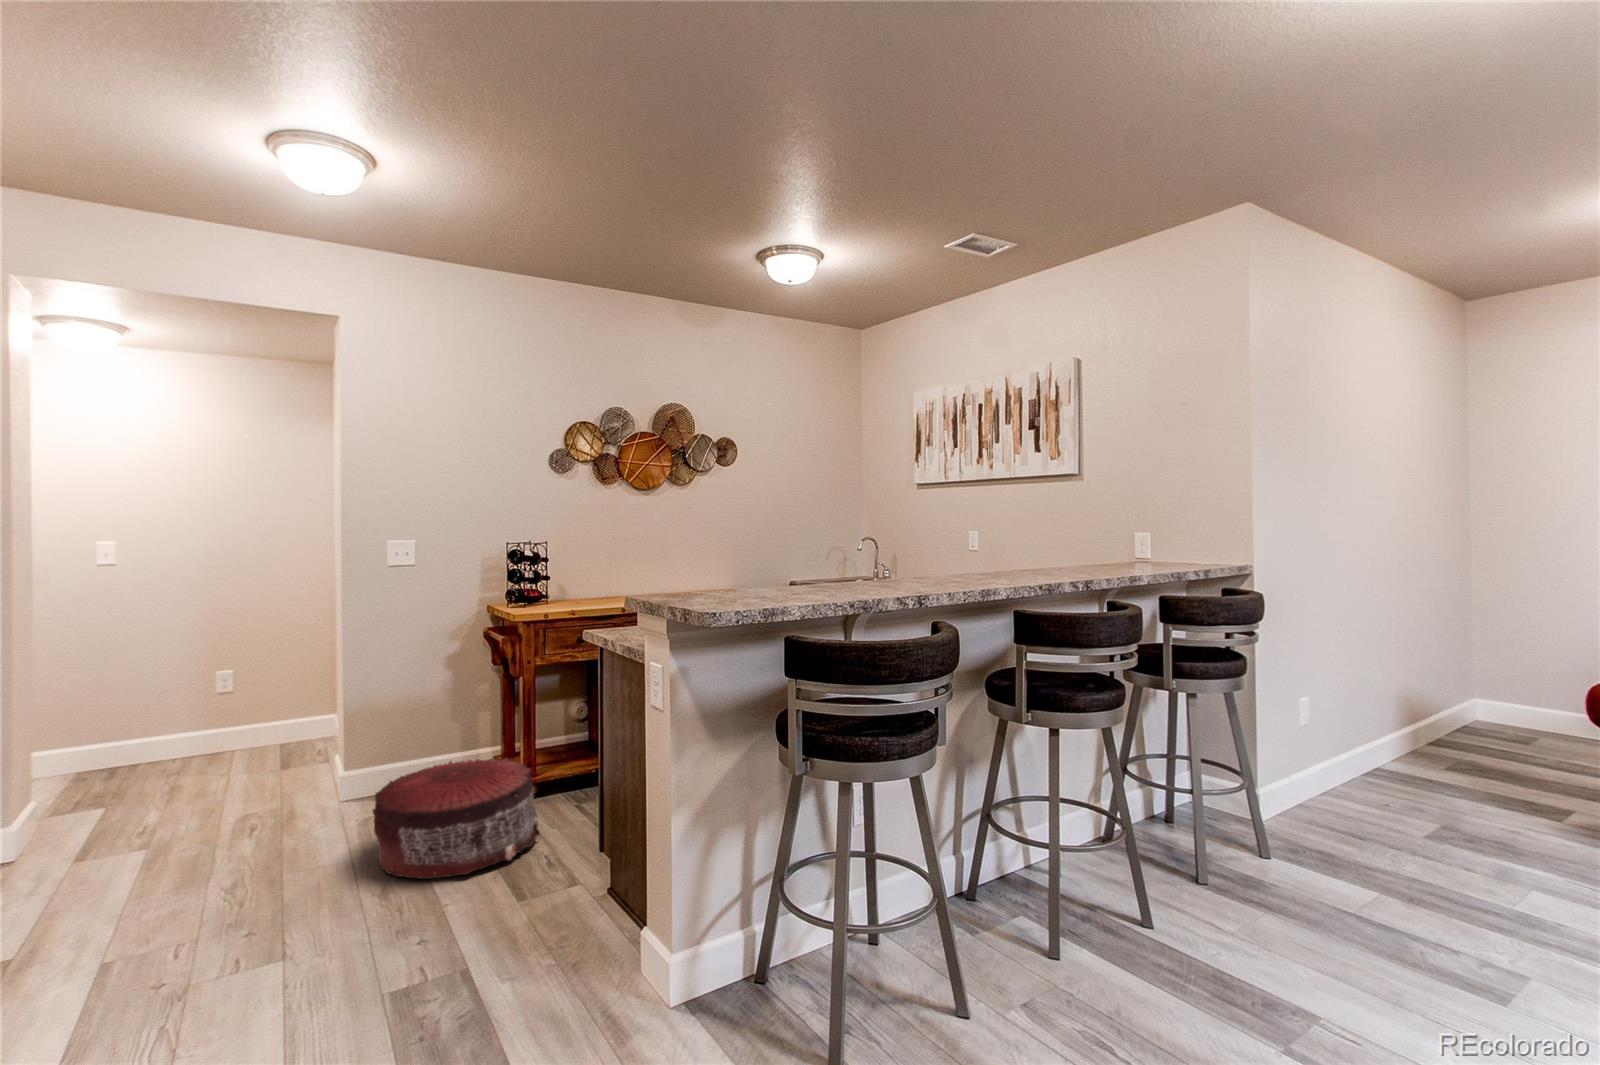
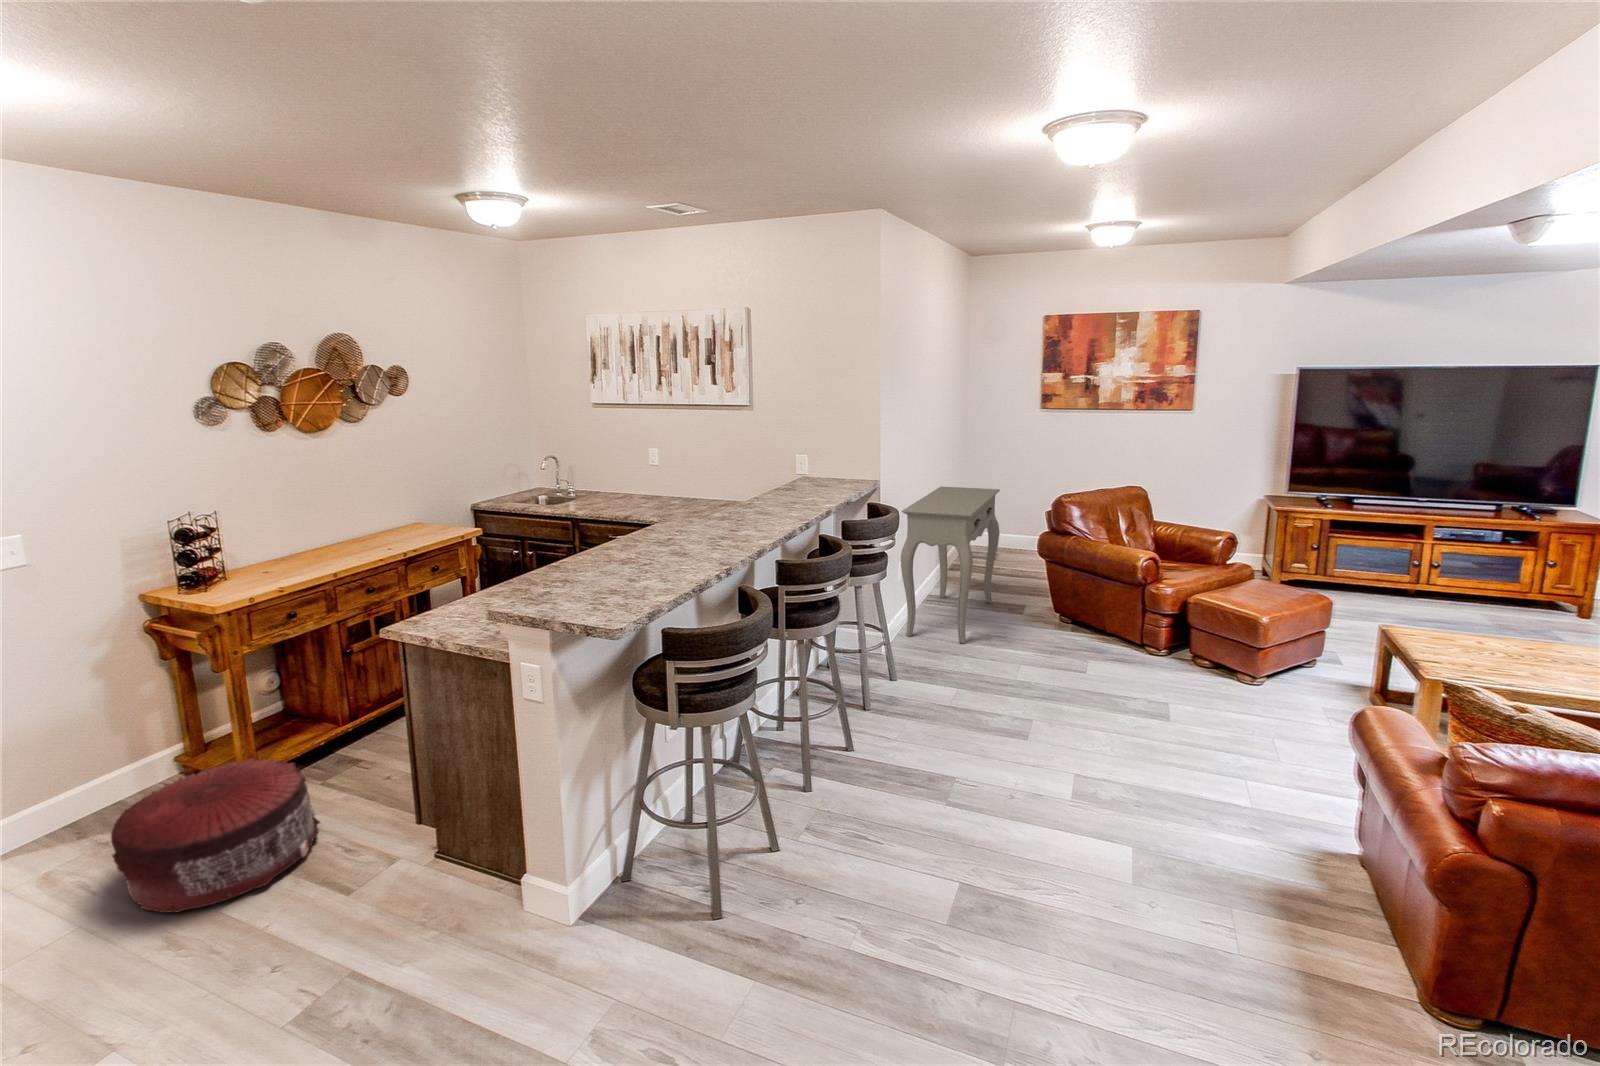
console table: none [1285,597,1480,821] -> present [901,487,1000,643]

